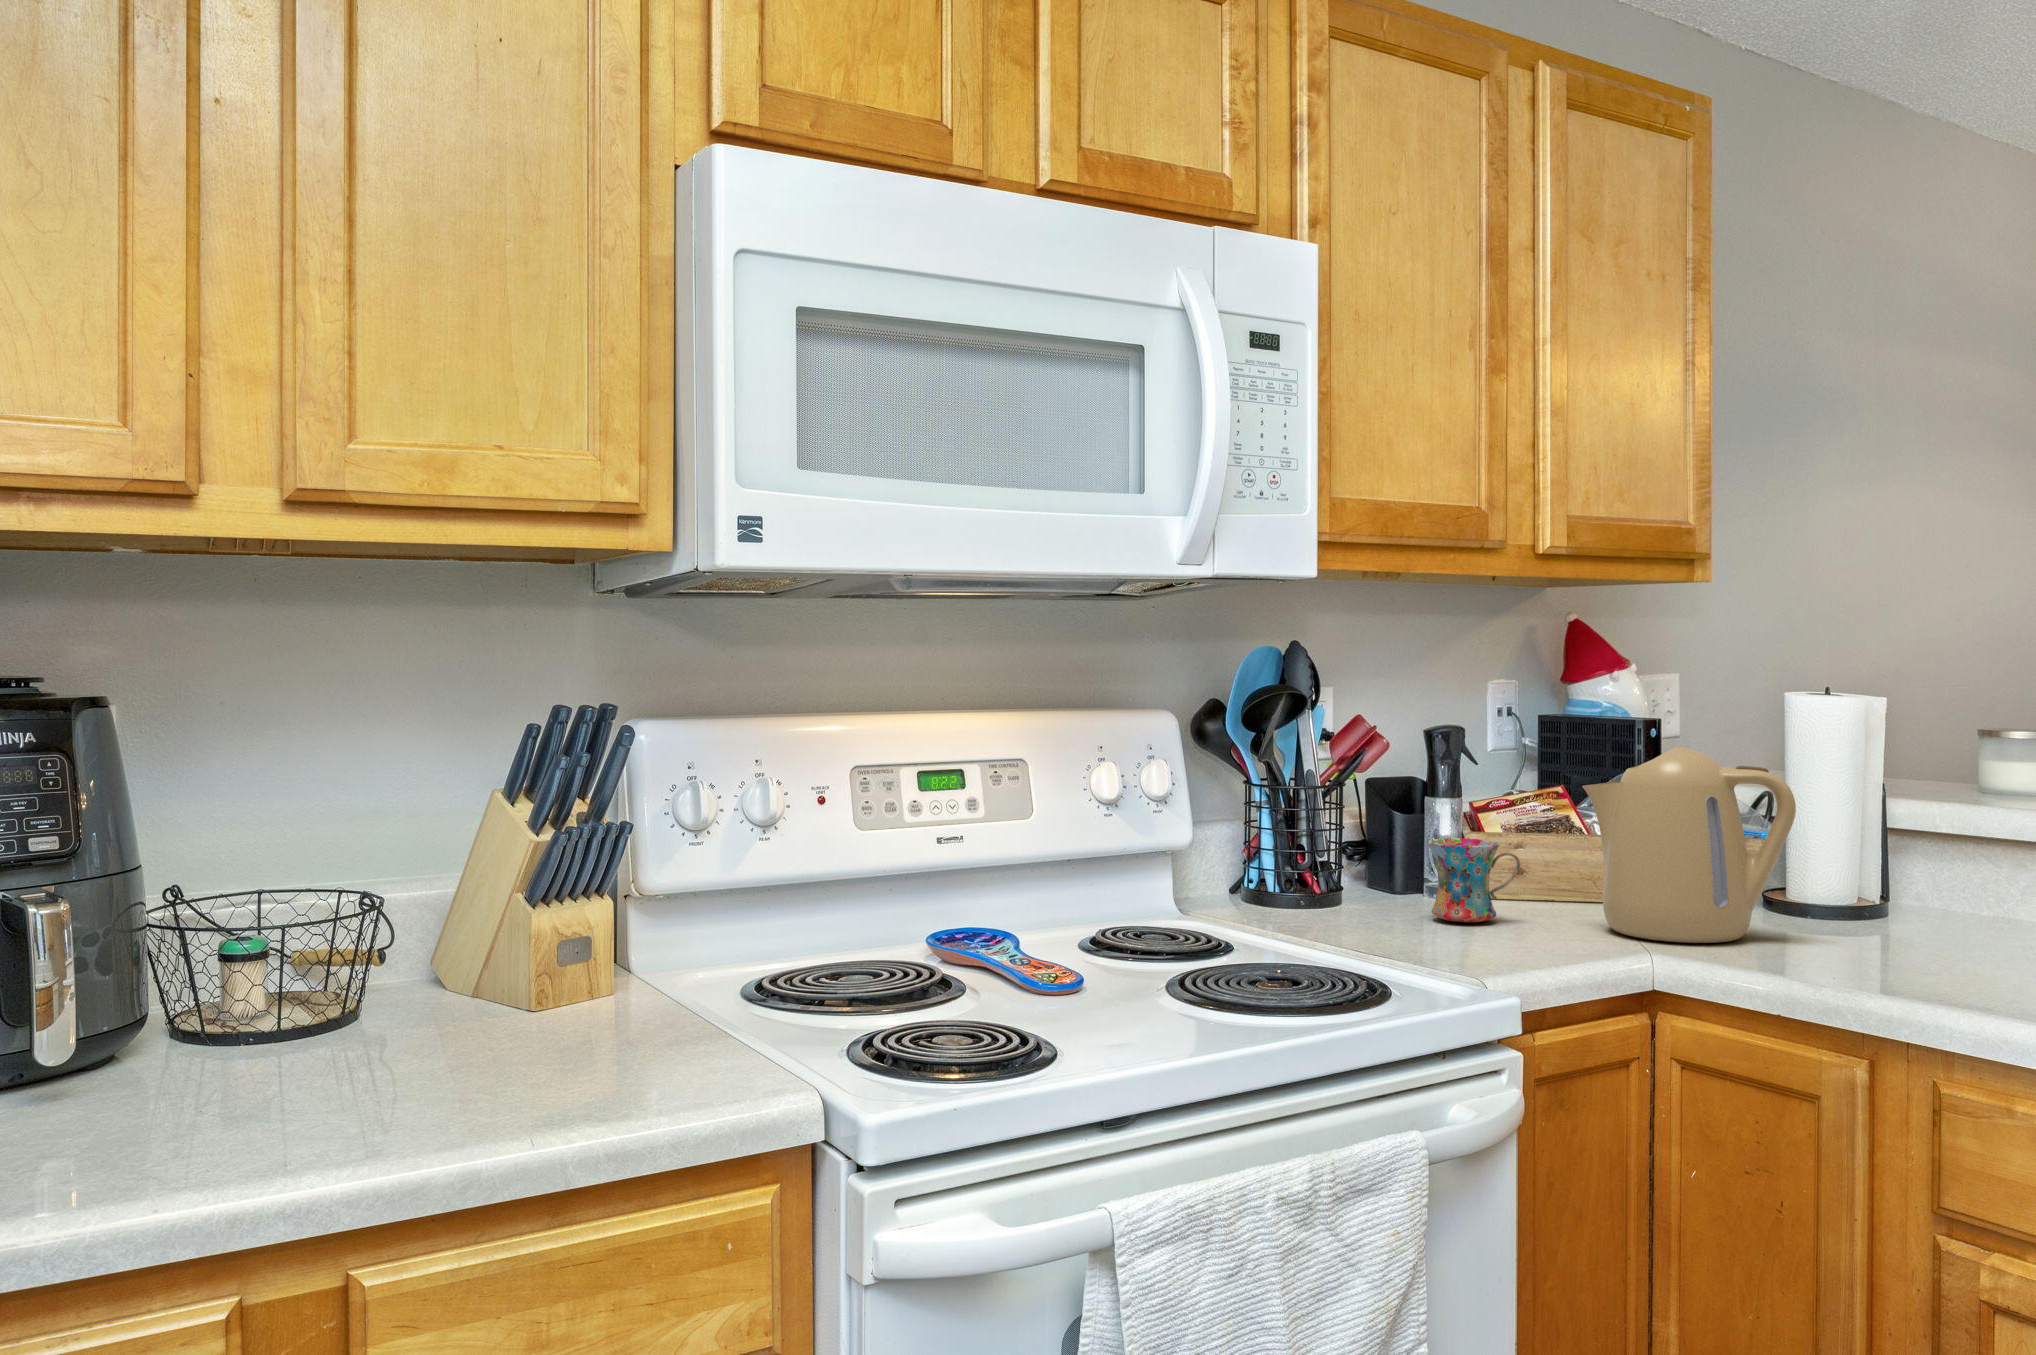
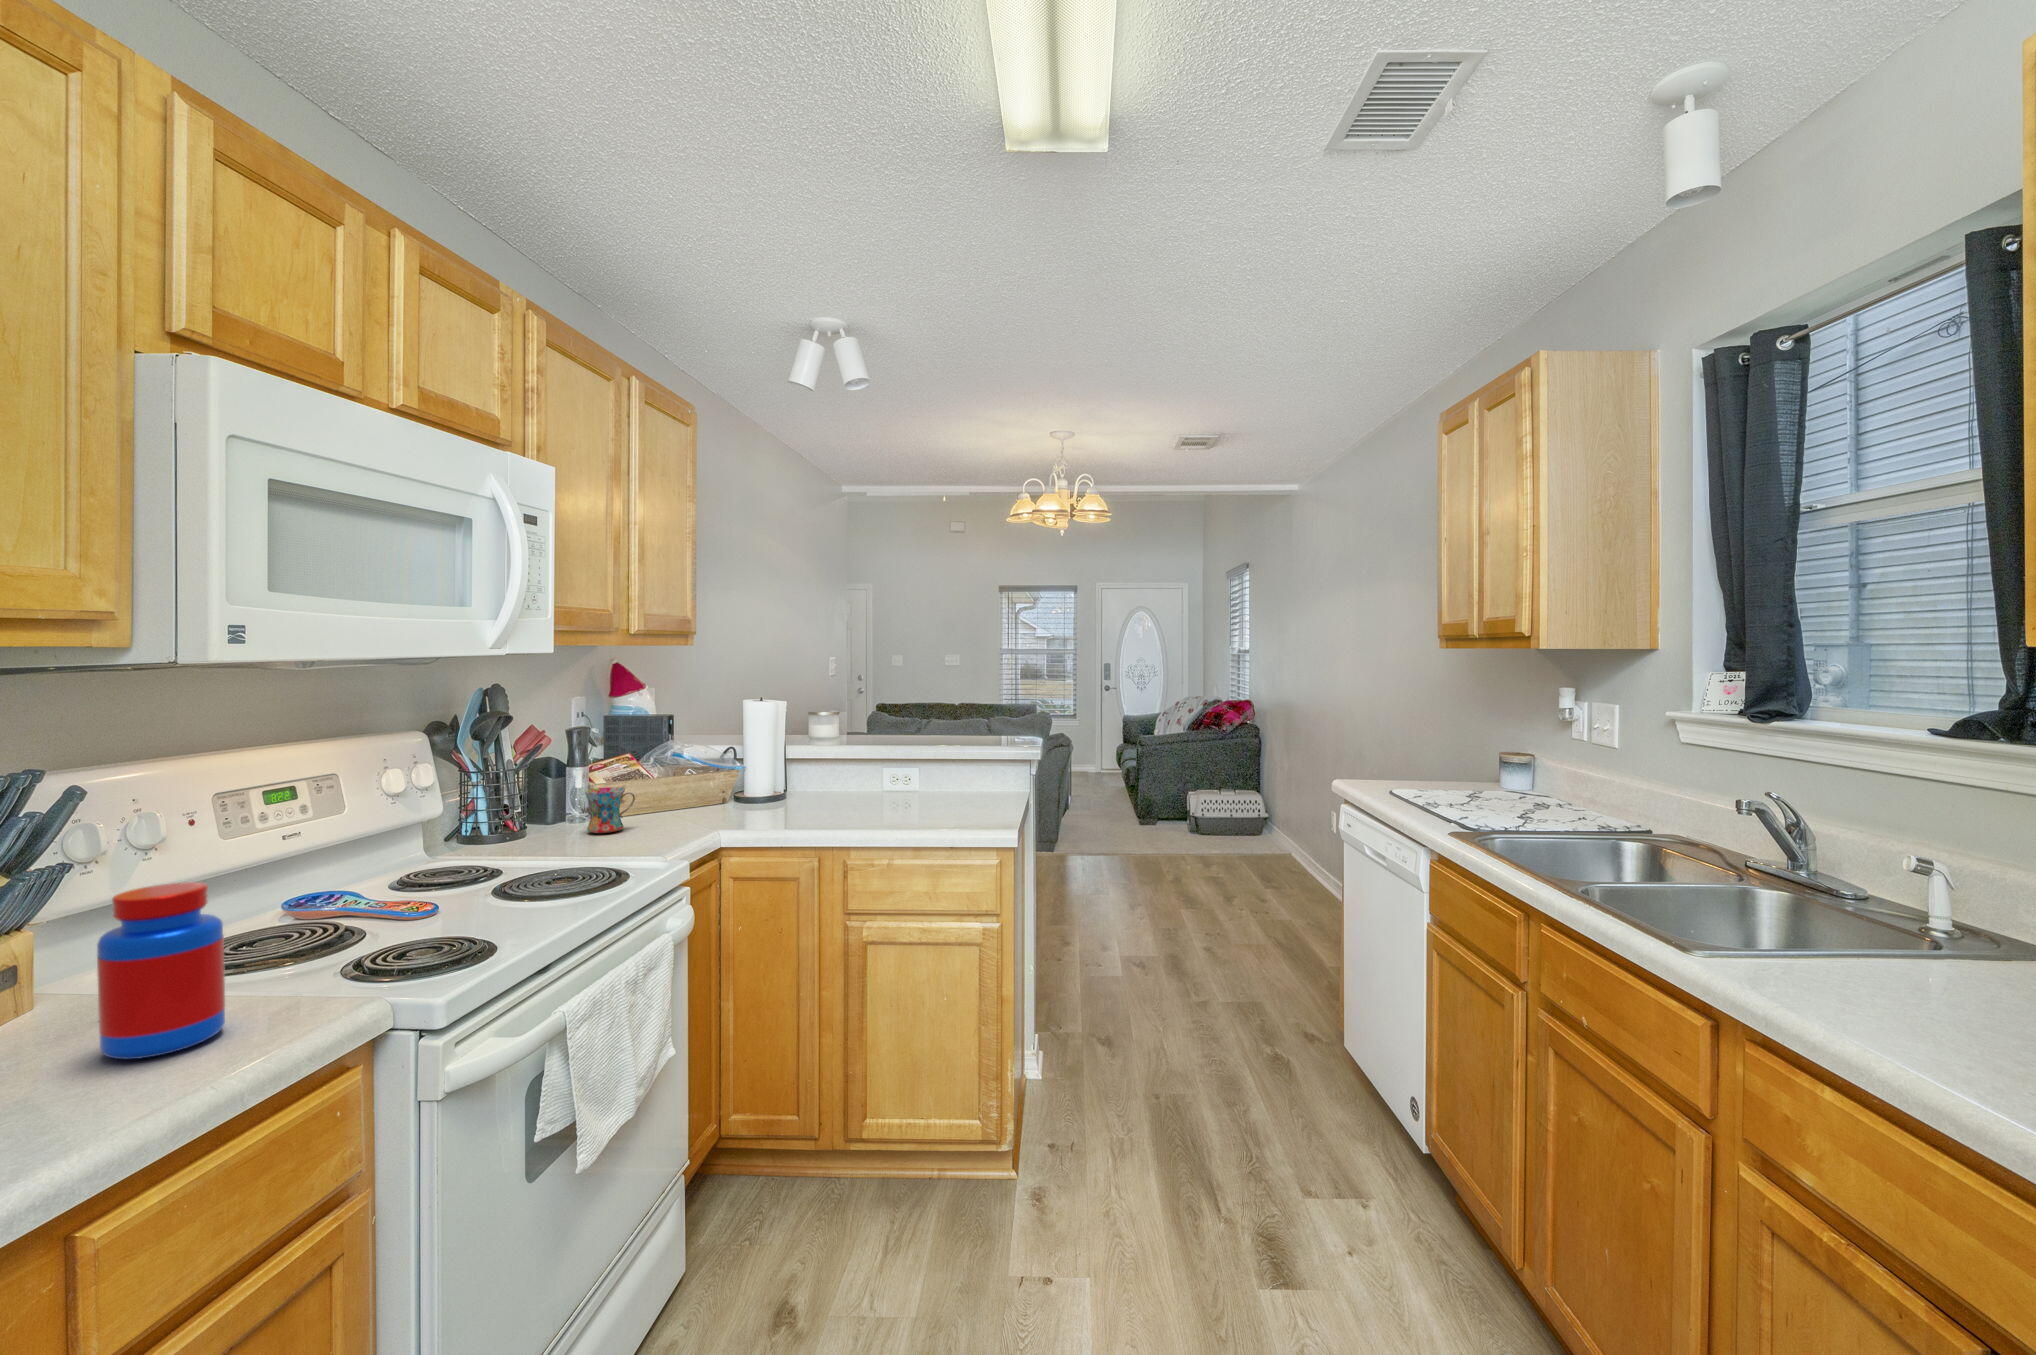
kettle: present [1582,747,1796,943] -> none [667,732,764,826]
jar: none [531,853,656,1078] -> present [97,882,225,1059]

